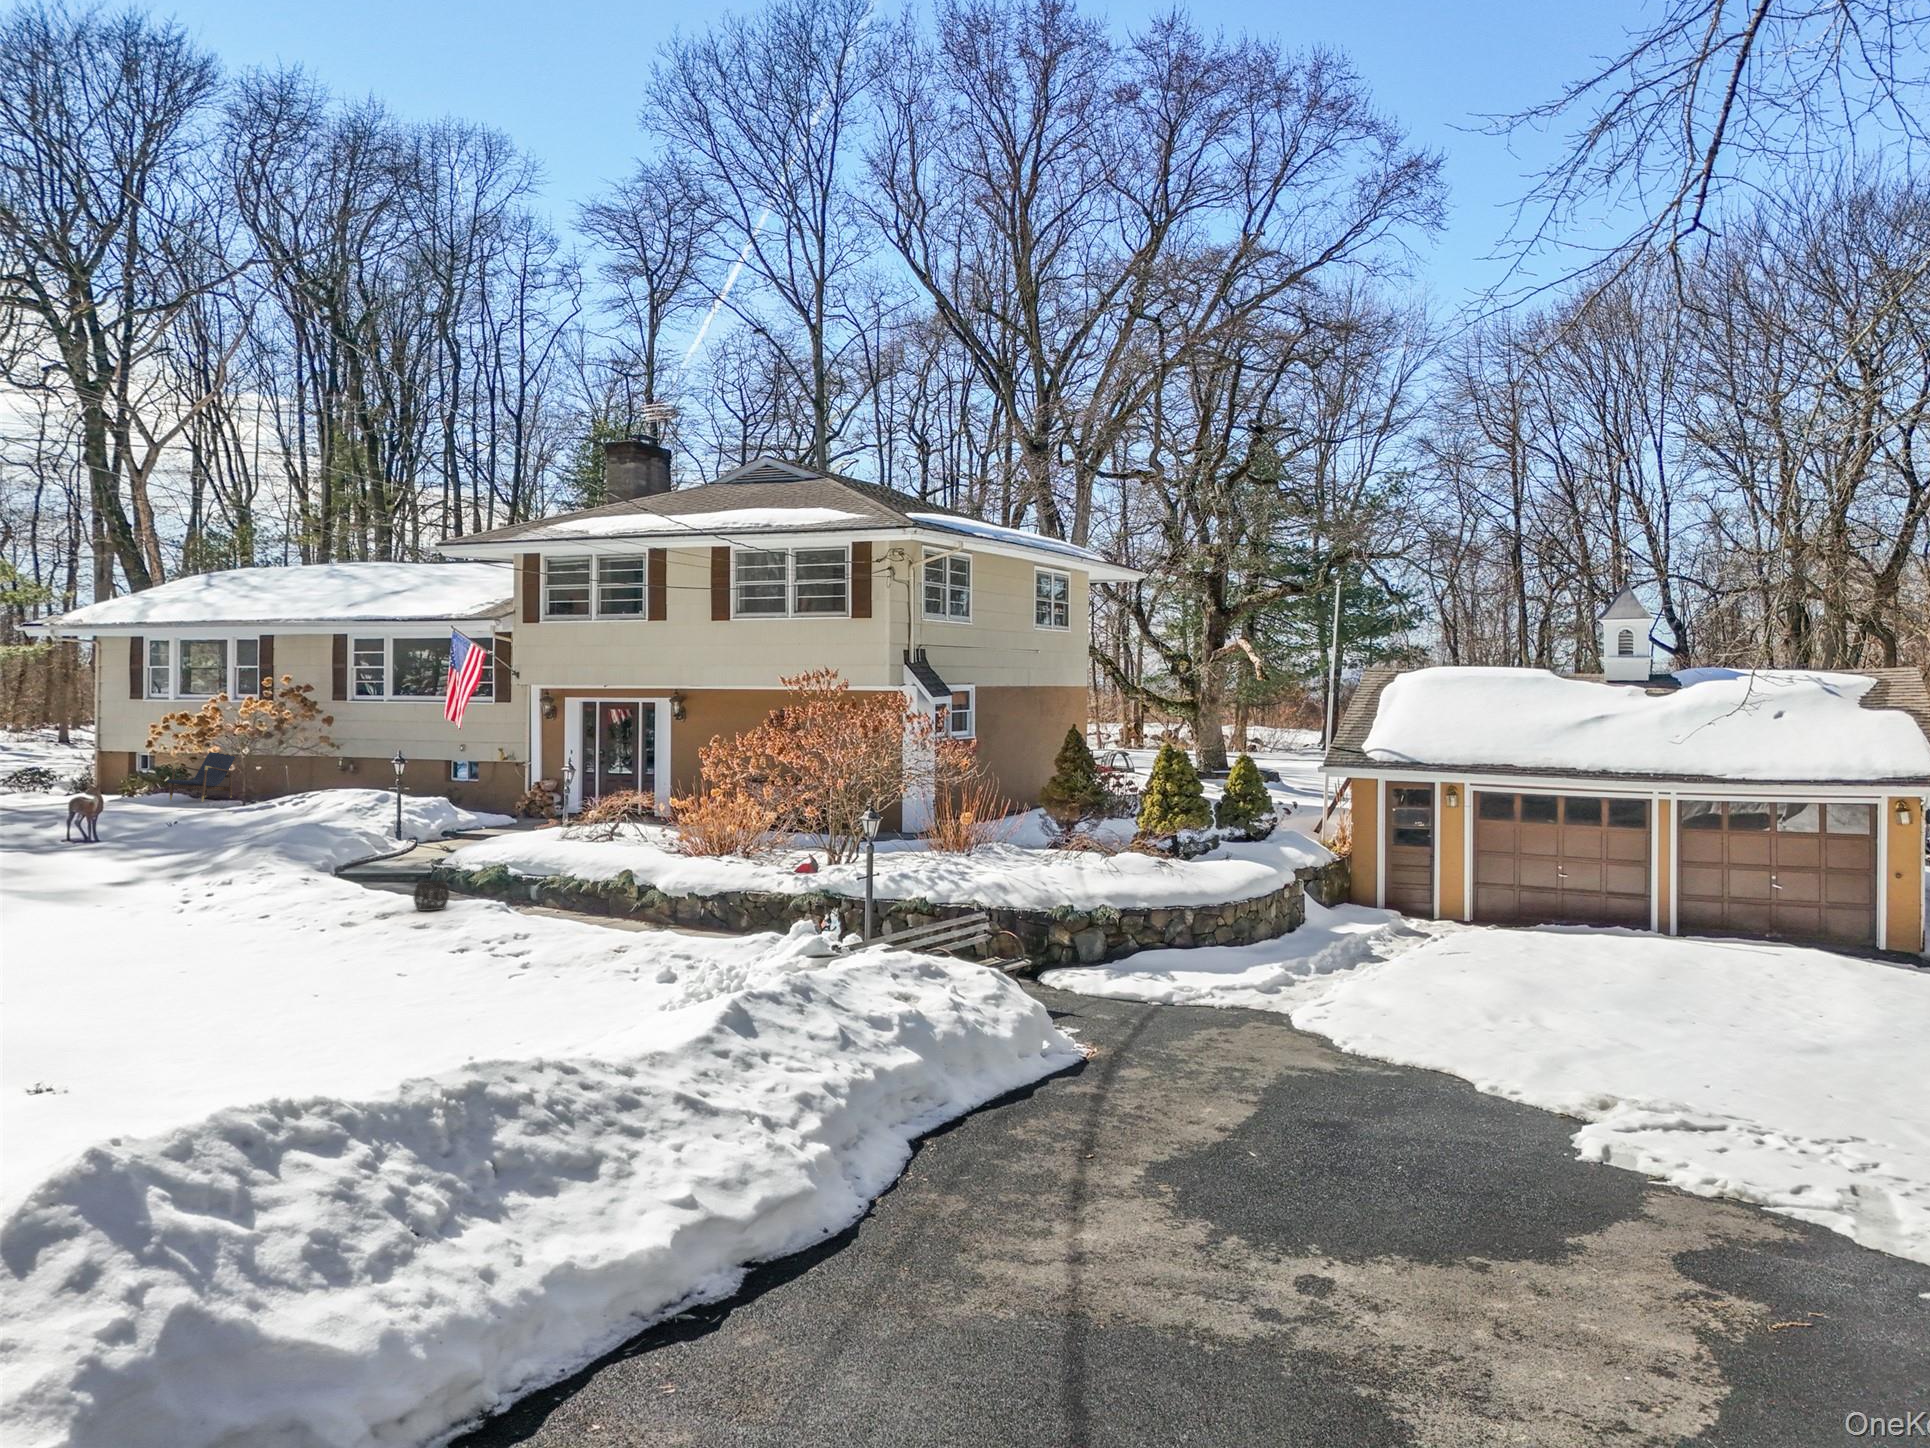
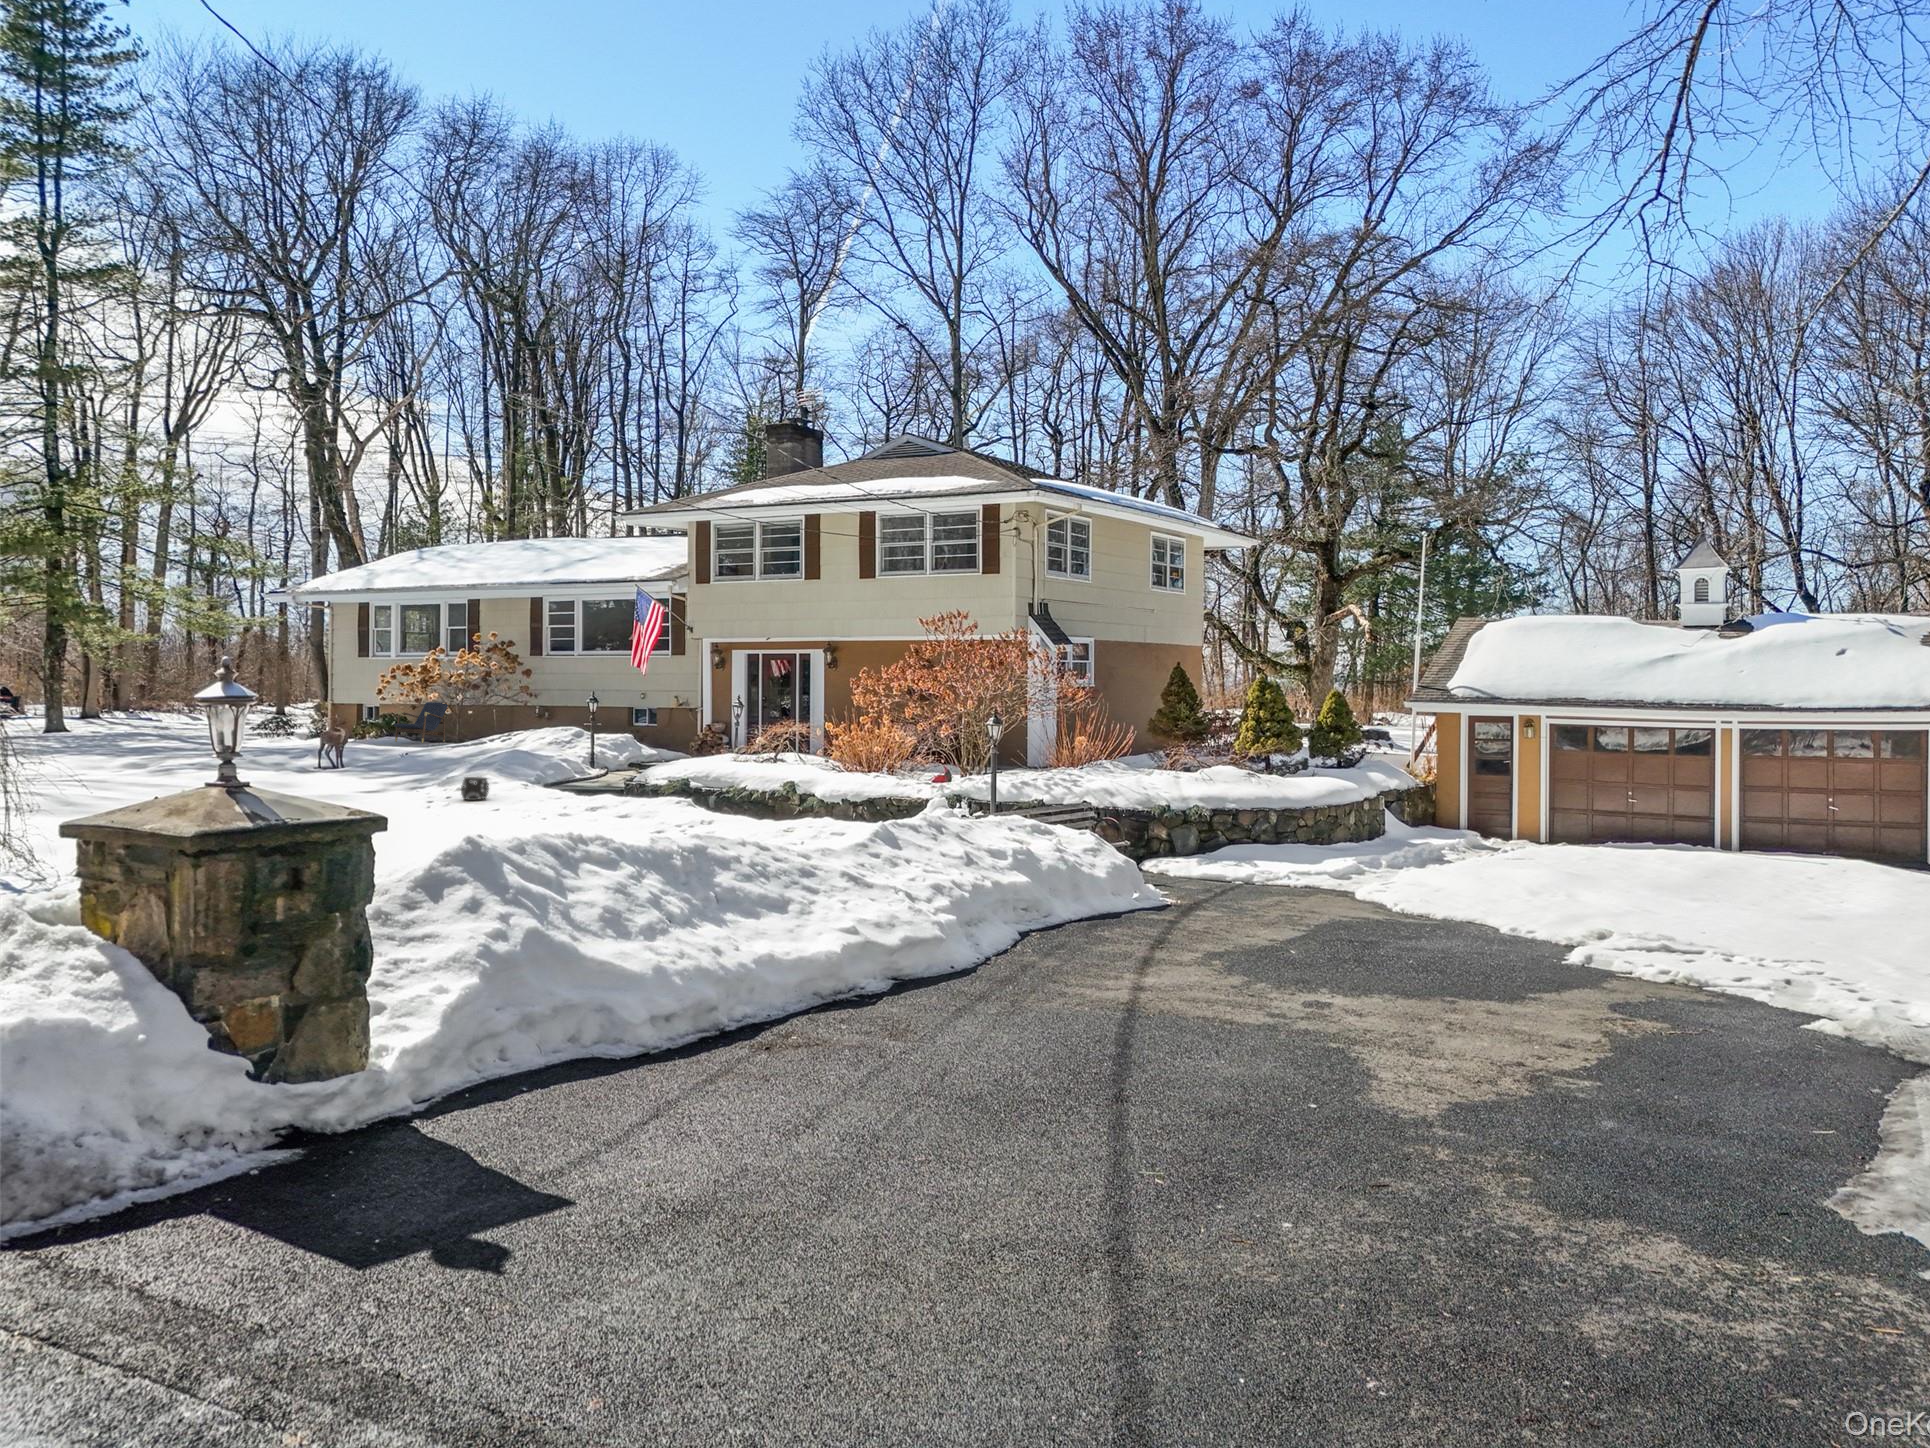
woven basket: present [413,880,449,911] -> present [461,777,489,800]

